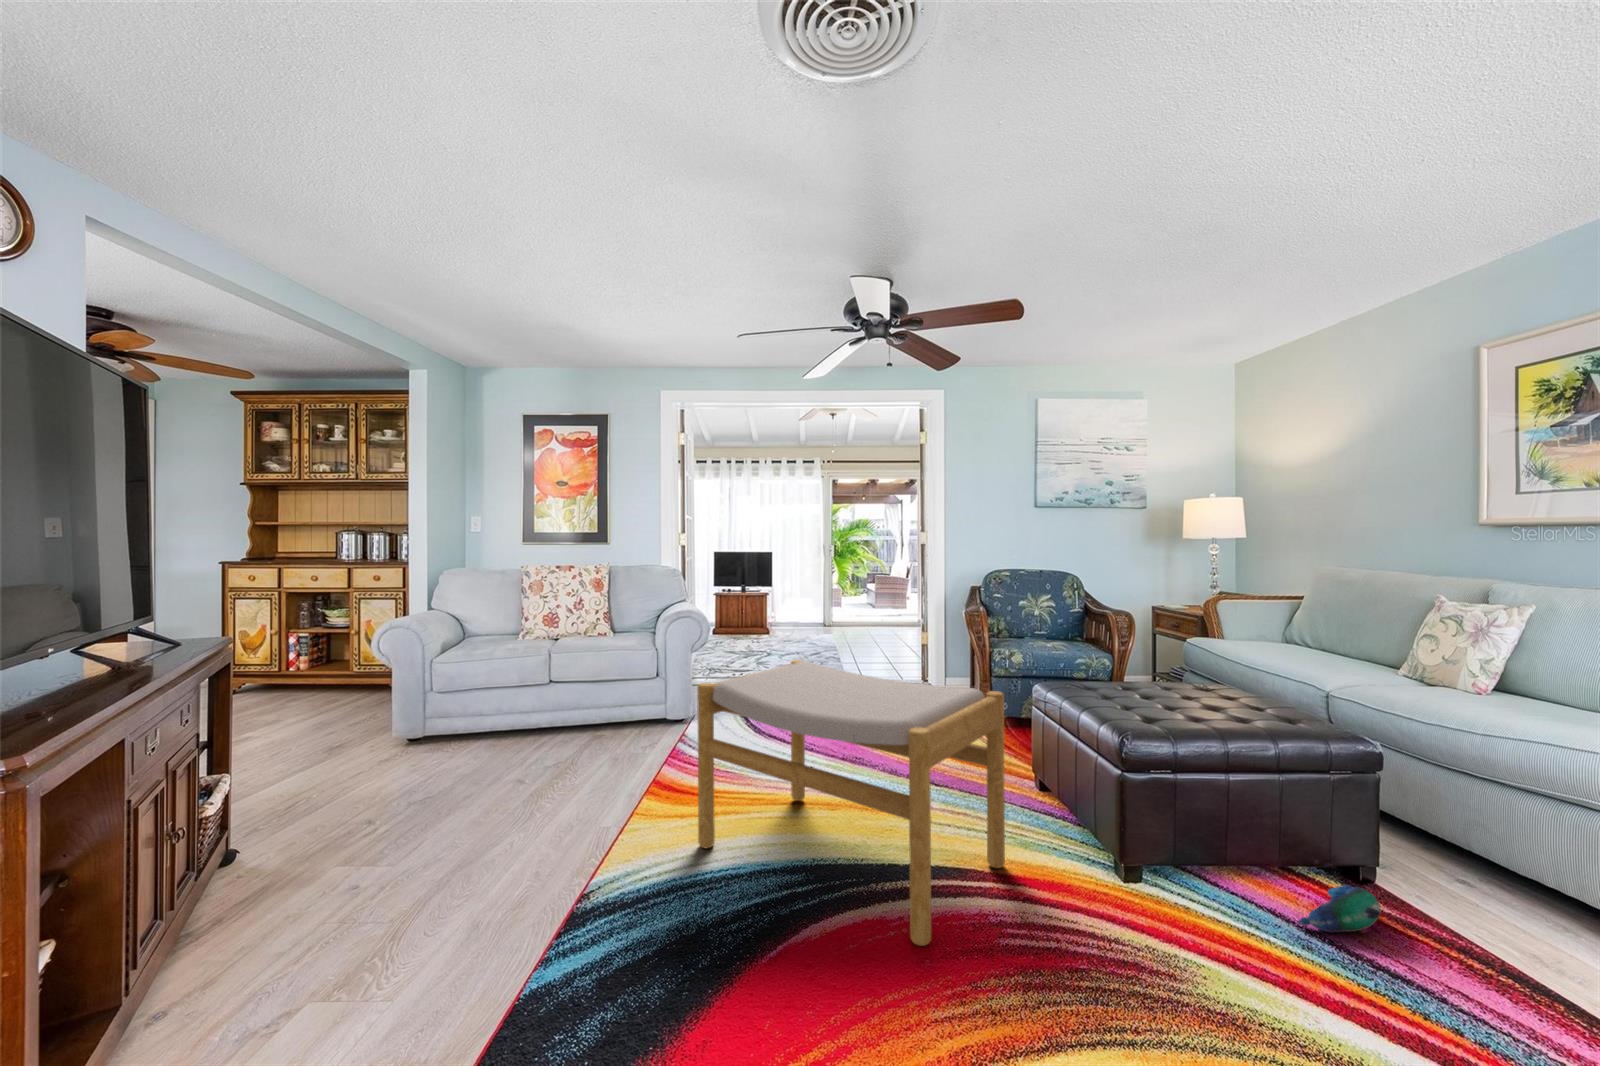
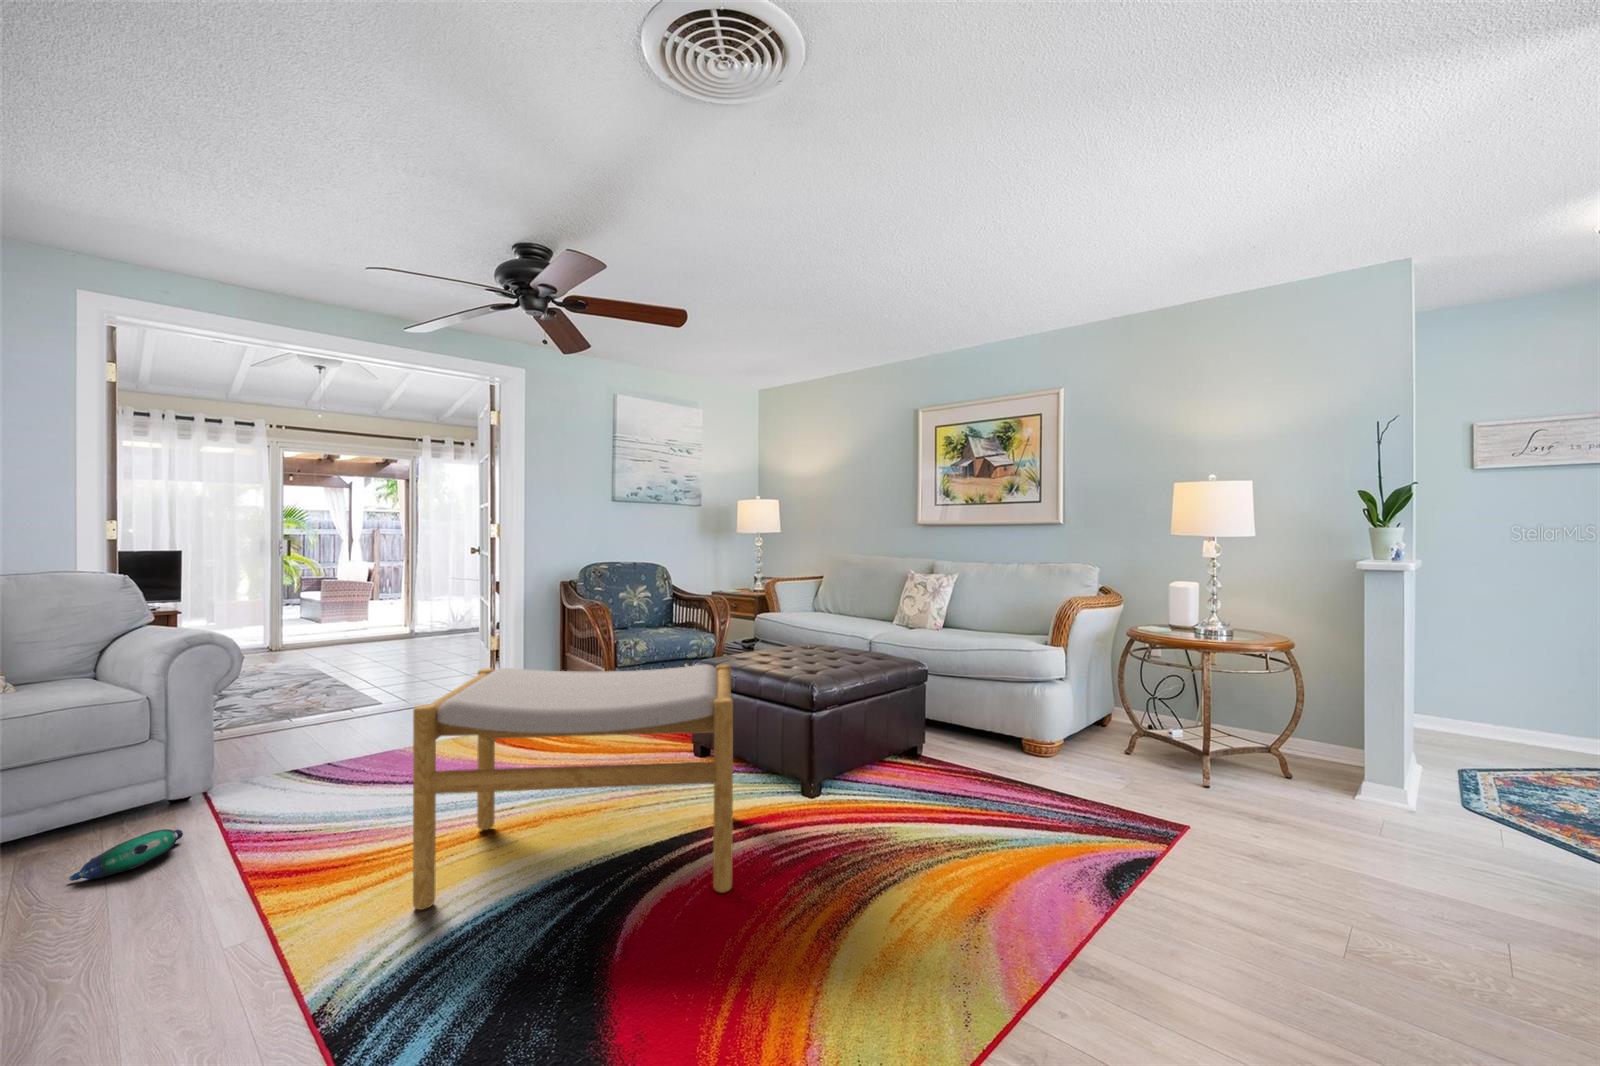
plush toy: present [1299,885,1381,933] -> present [69,829,183,881]

